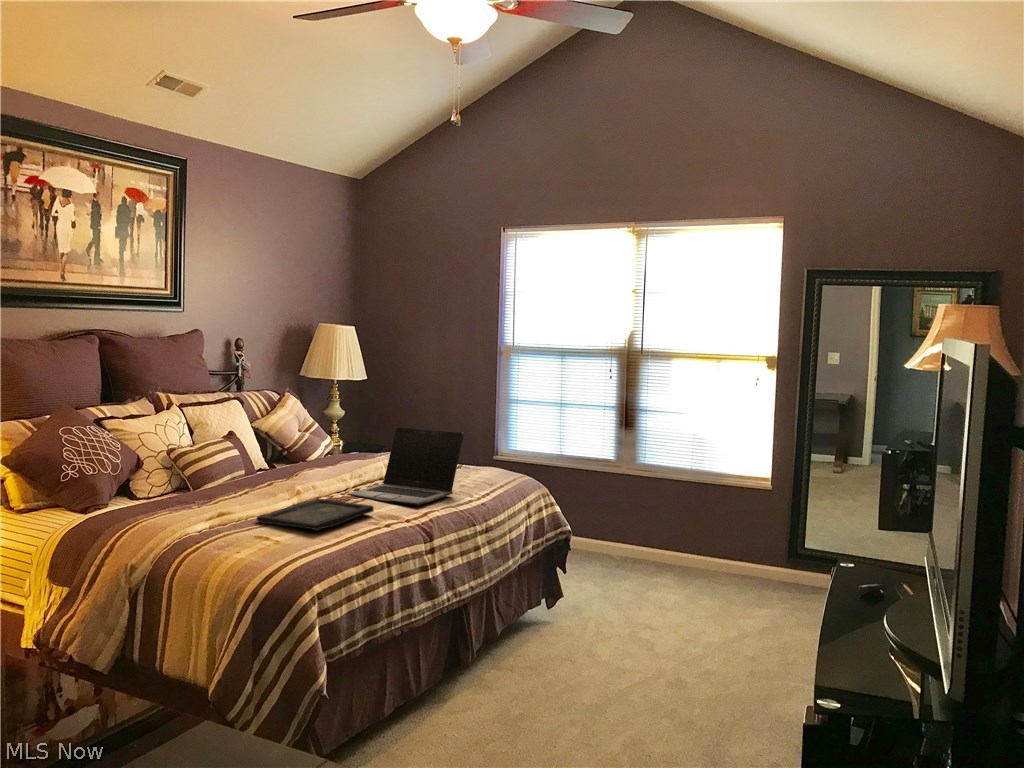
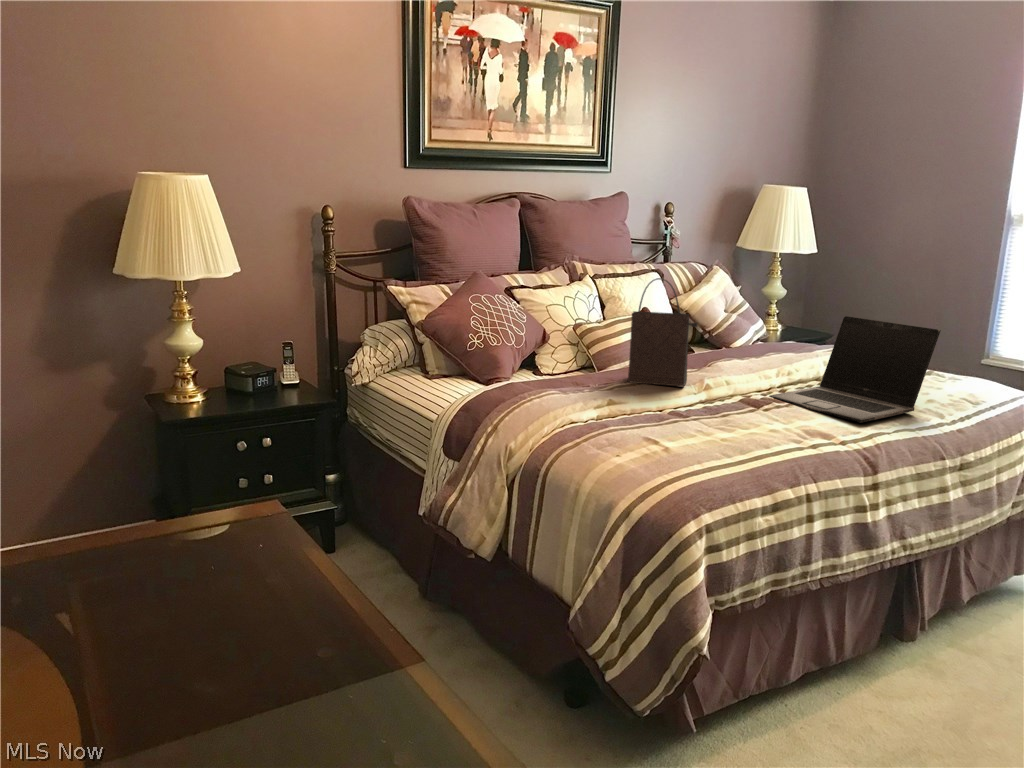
handbag: none [226,404,284,495] -> present [628,278,697,386]
tray: present [257,499,374,530] -> none [652,398,799,441]

